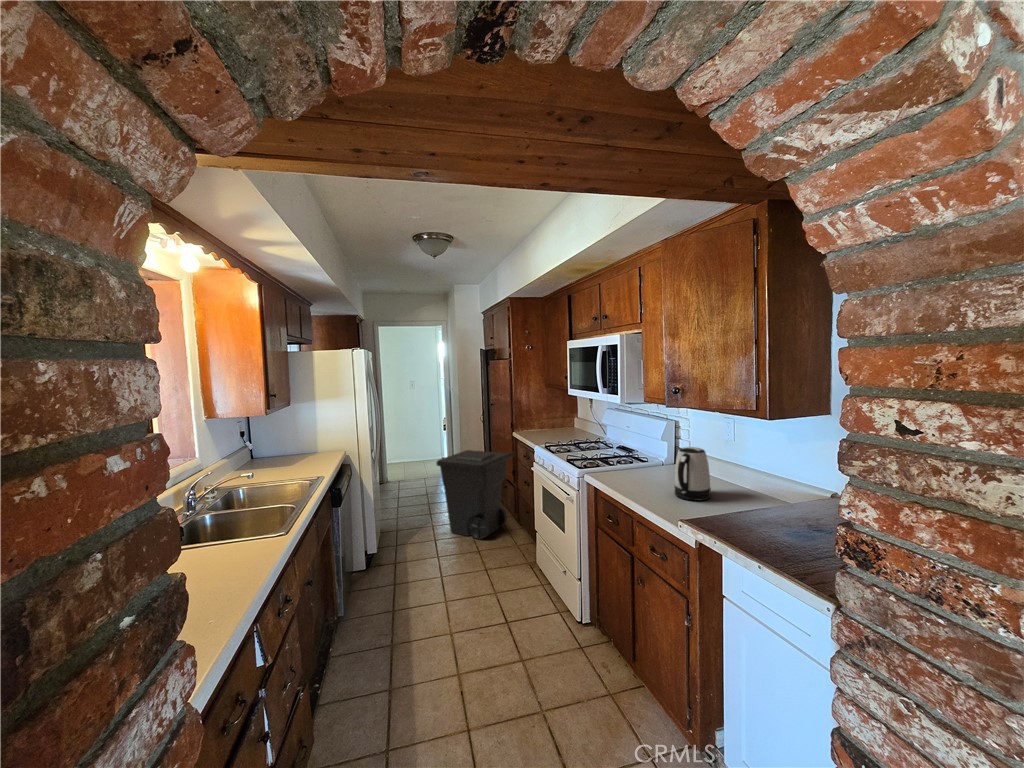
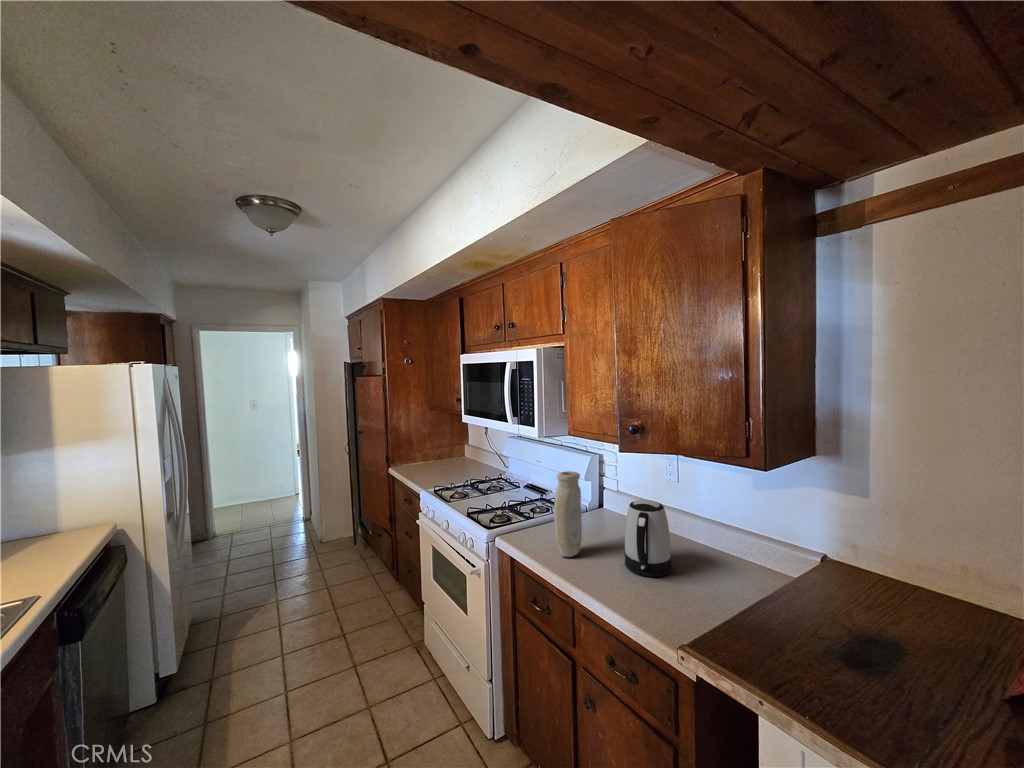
vase: none [624,425,646,487] -> present [554,471,582,557]
trash can: present [436,450,514,539] -> none [281,491,393,615]

